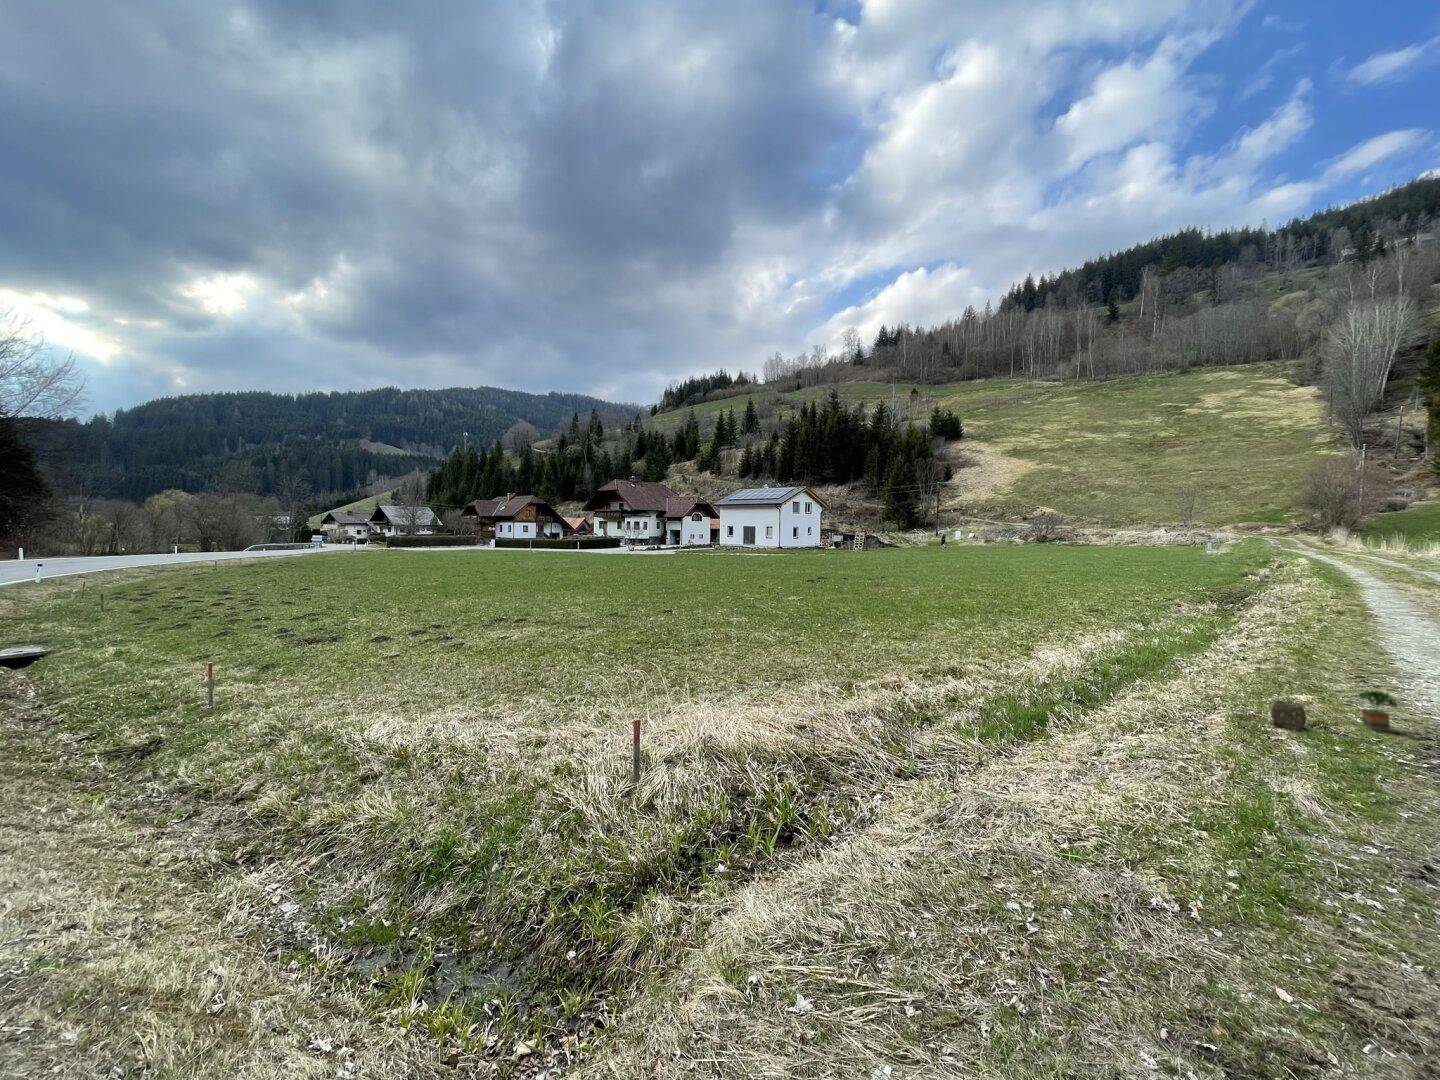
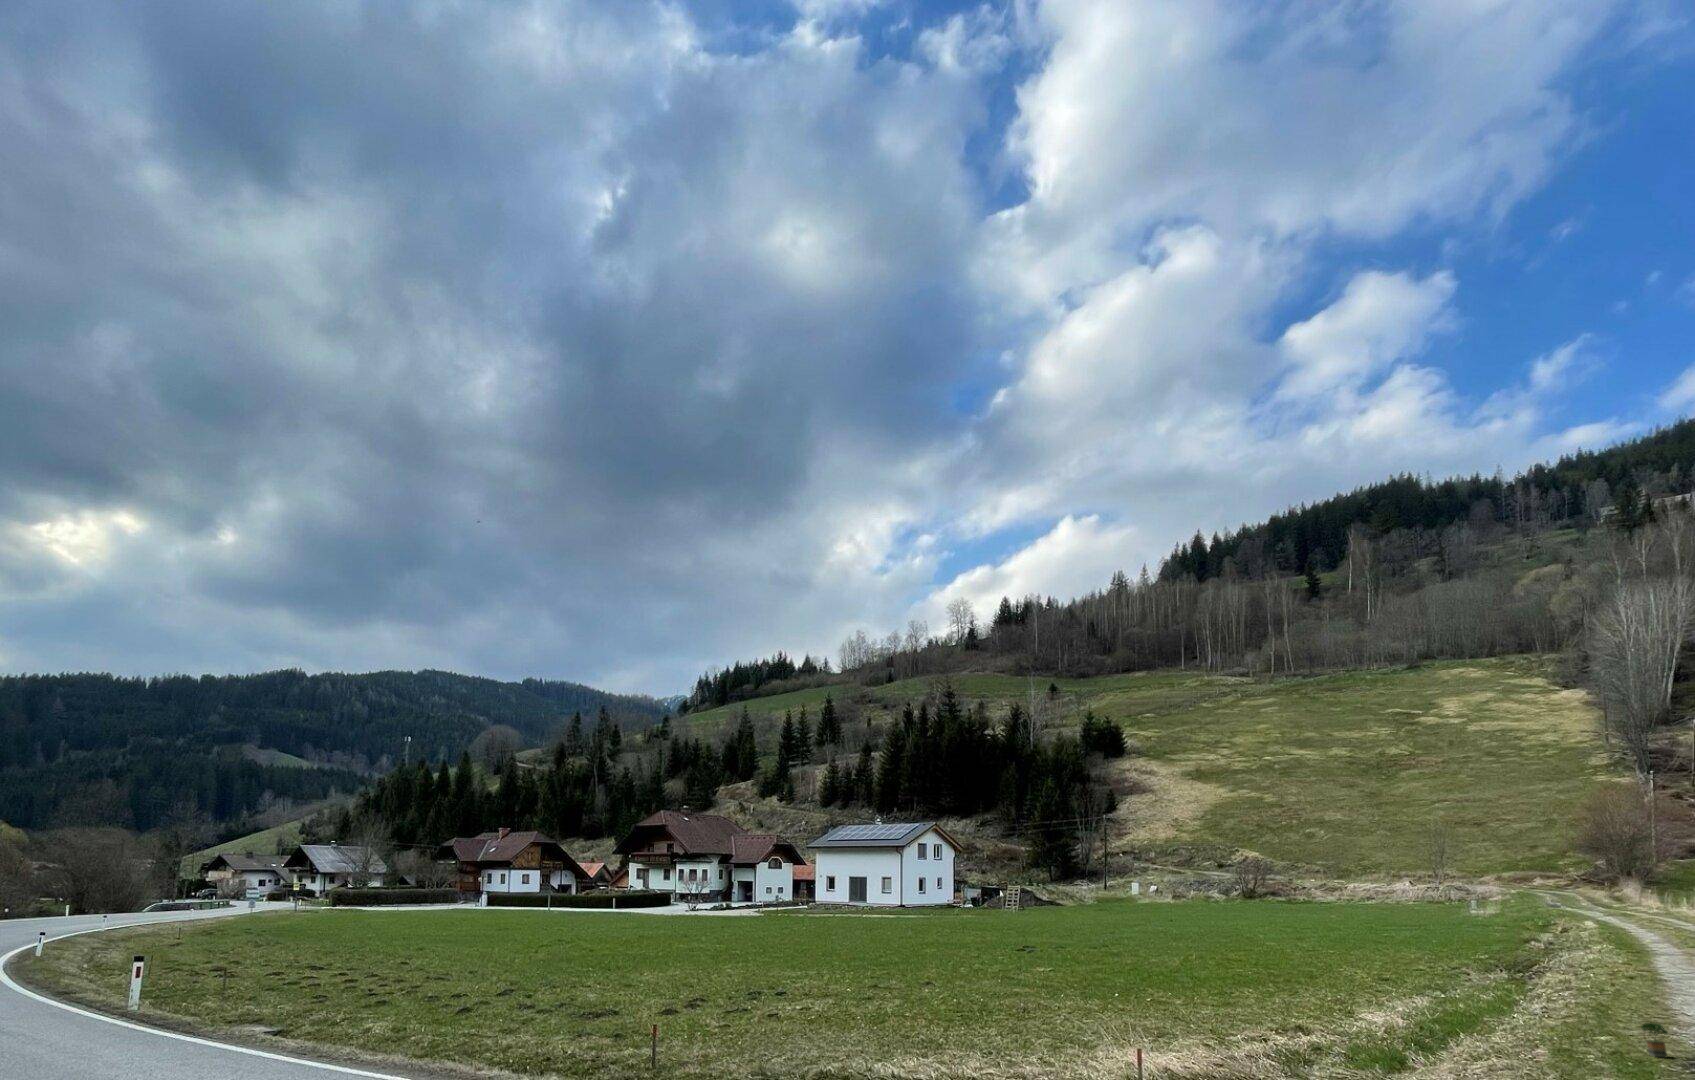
woven basket: present [1271,701,1307,729] -> none [1581,1034,1608,1058]

